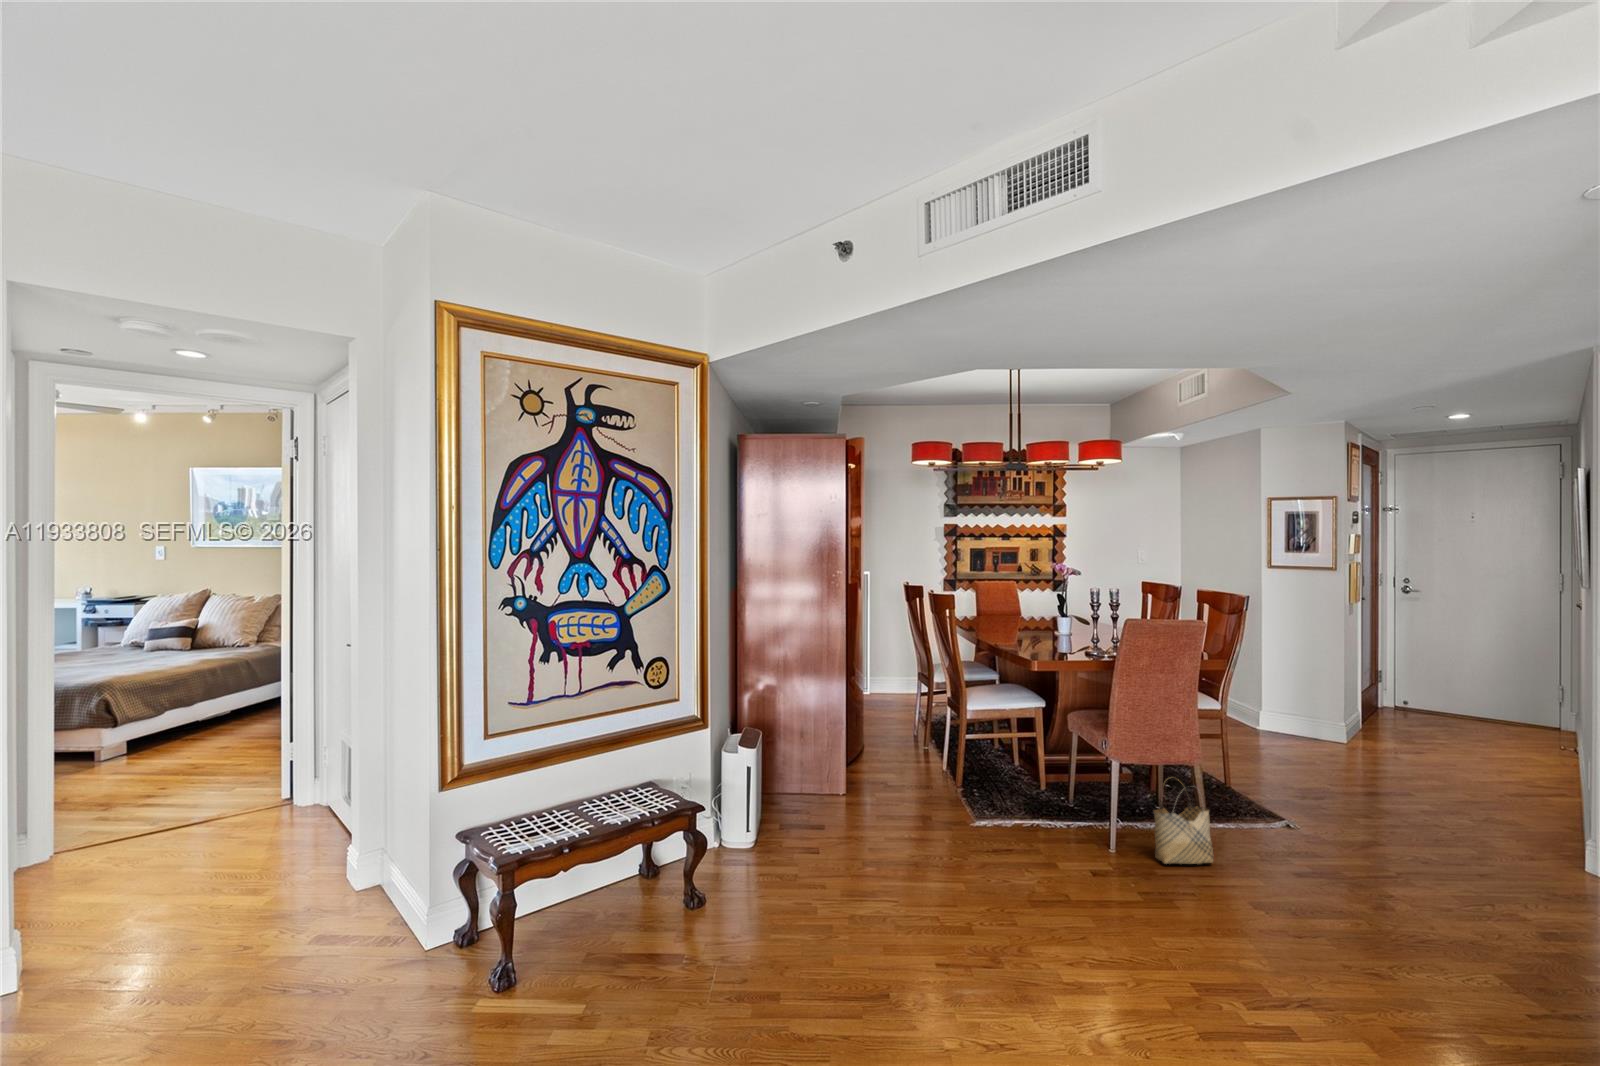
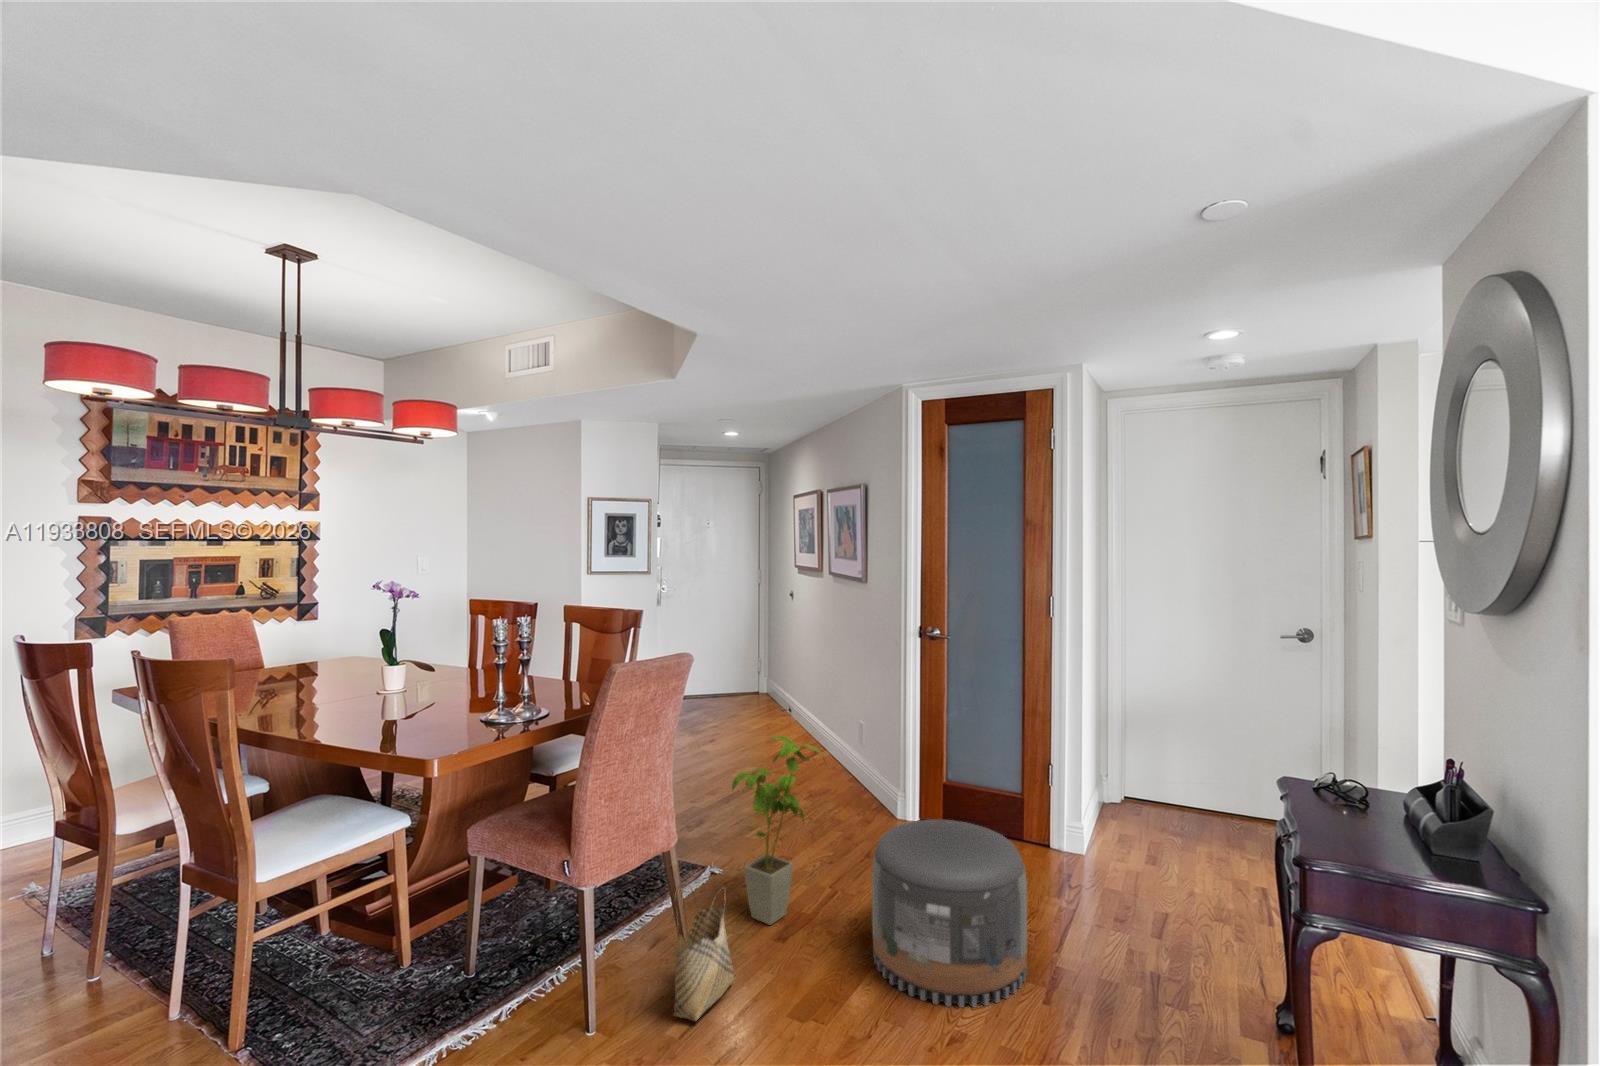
house plant: none [1251,706,1343,860] -> present [732,736,825,925]
pouf: none [1341,807,1531,981] -> present [872,819,1027,1008]

